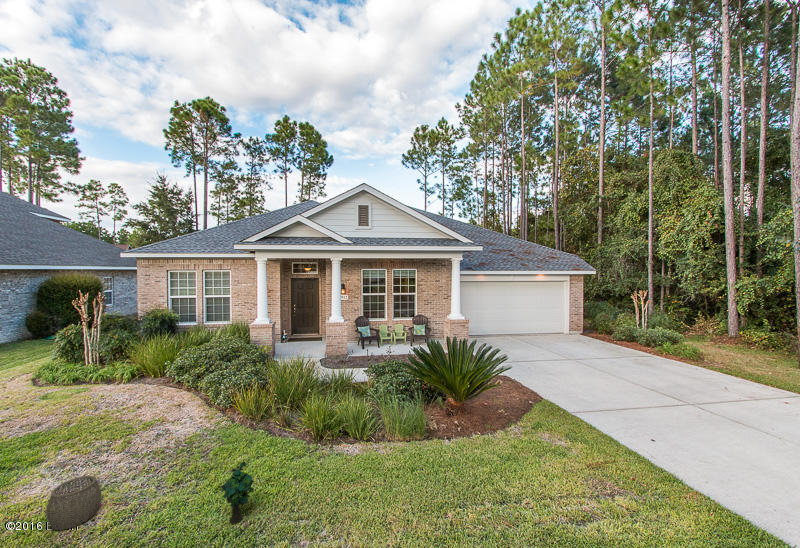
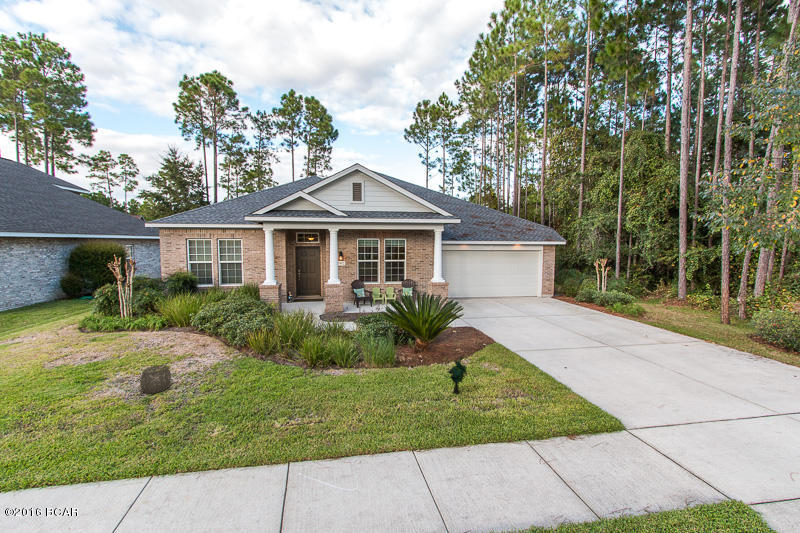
decorative plant: present [219,462,254,524] -> present [448,357,467,394]

